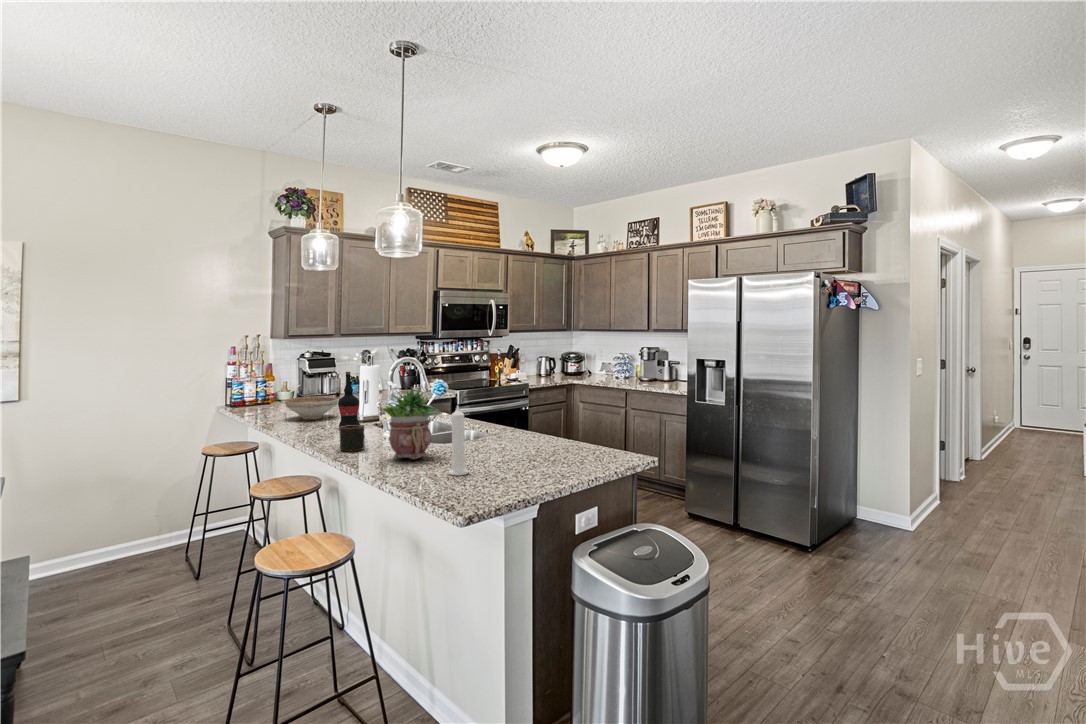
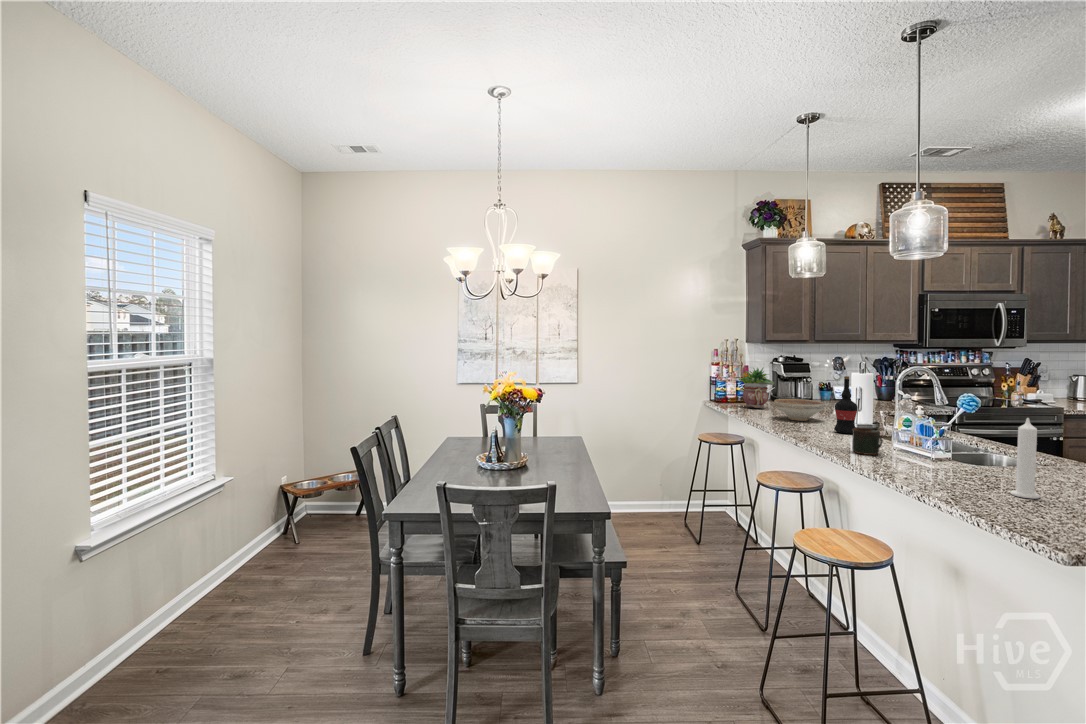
potted plant: present [380,386,441,459] -> present [739,368,774,408]

